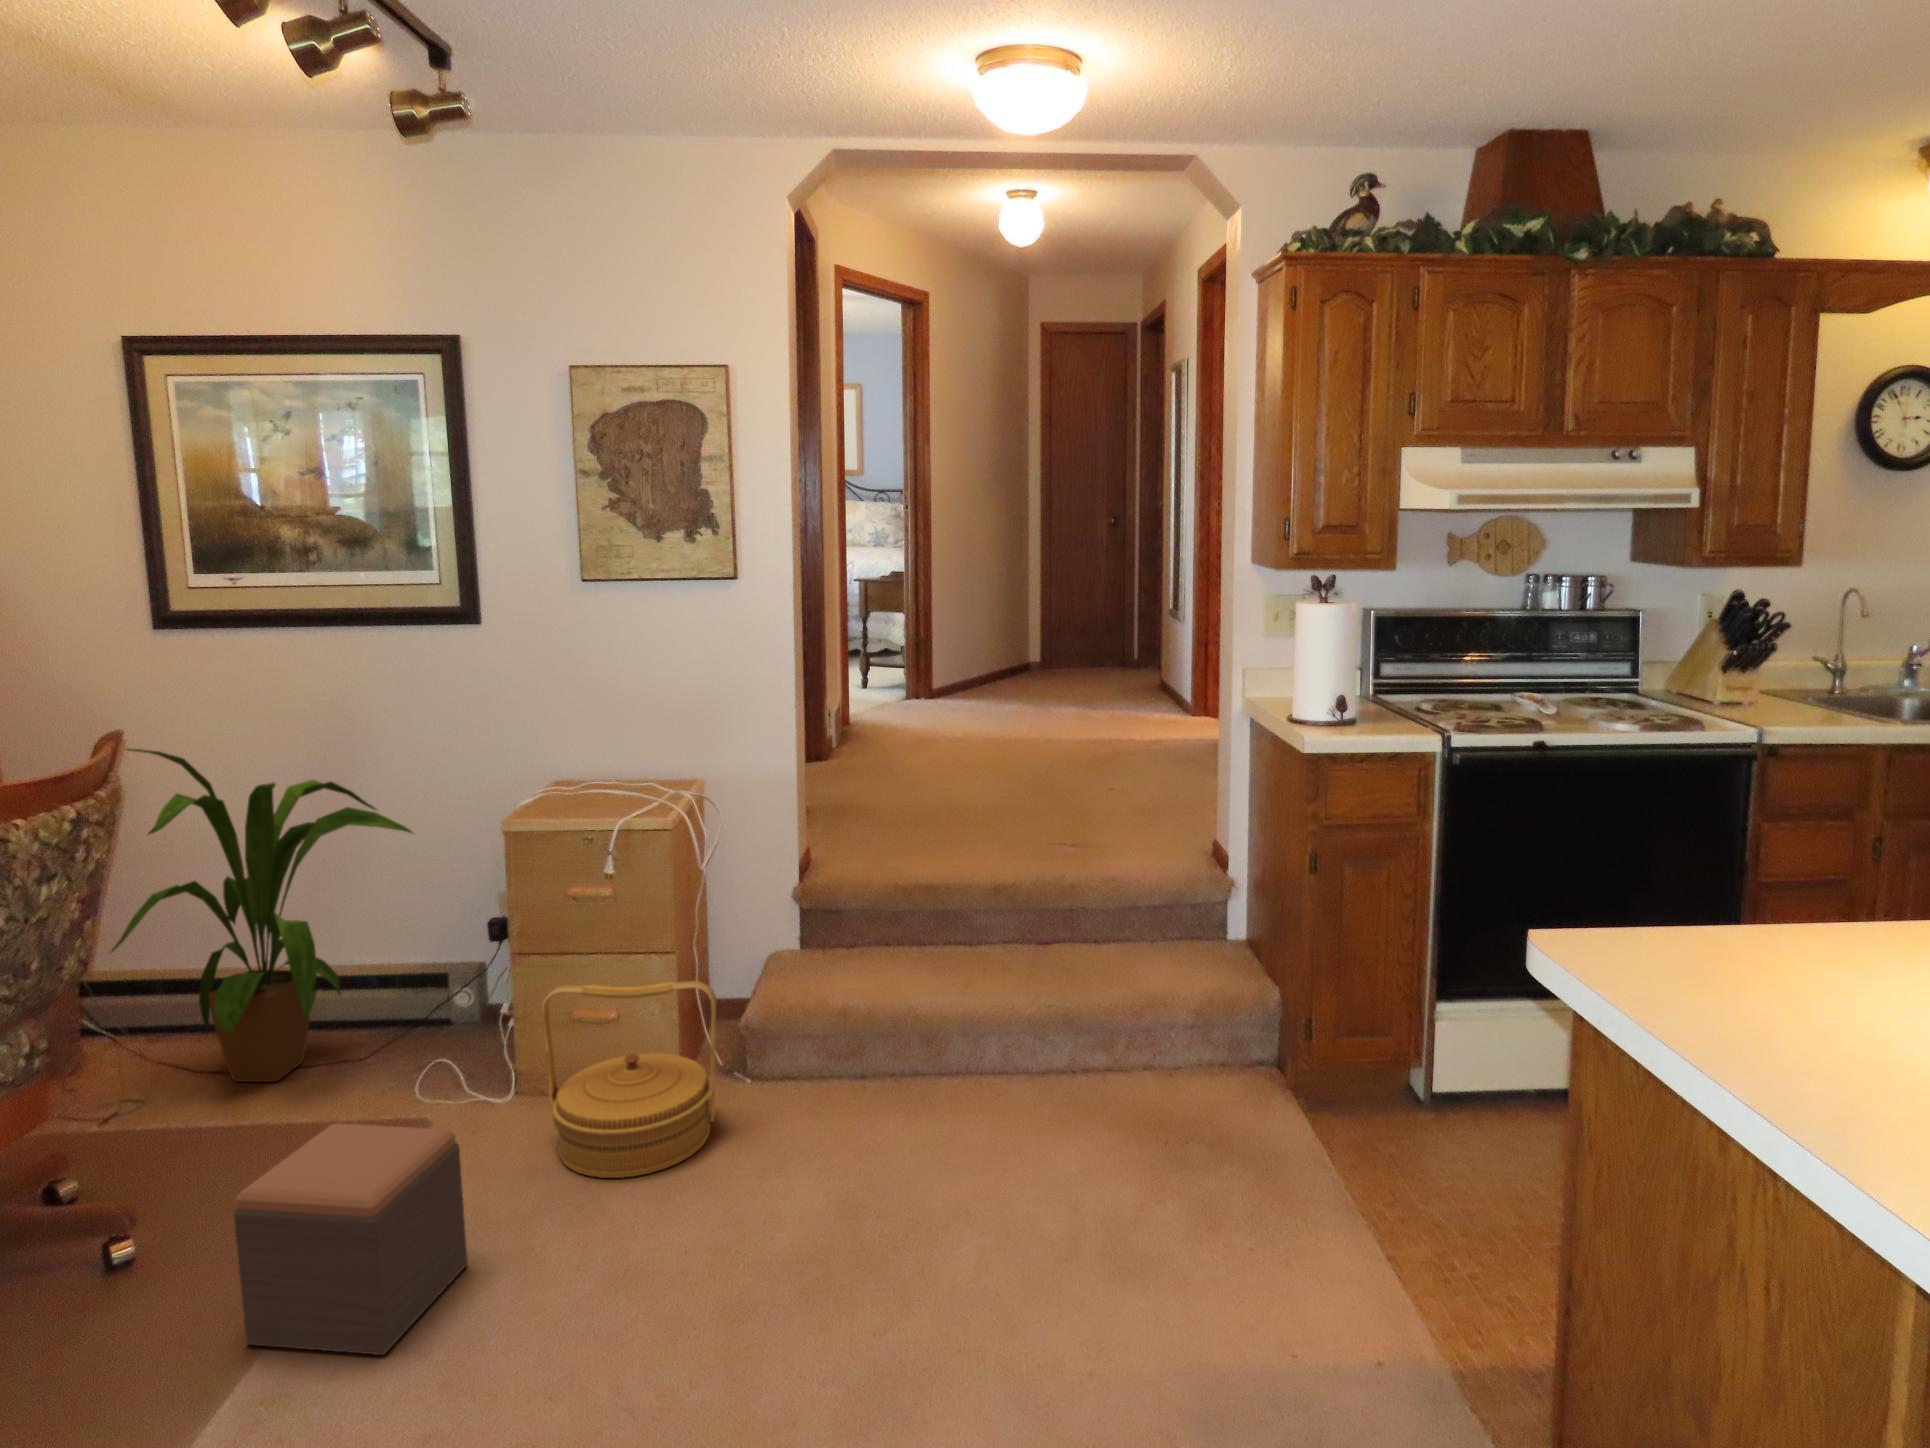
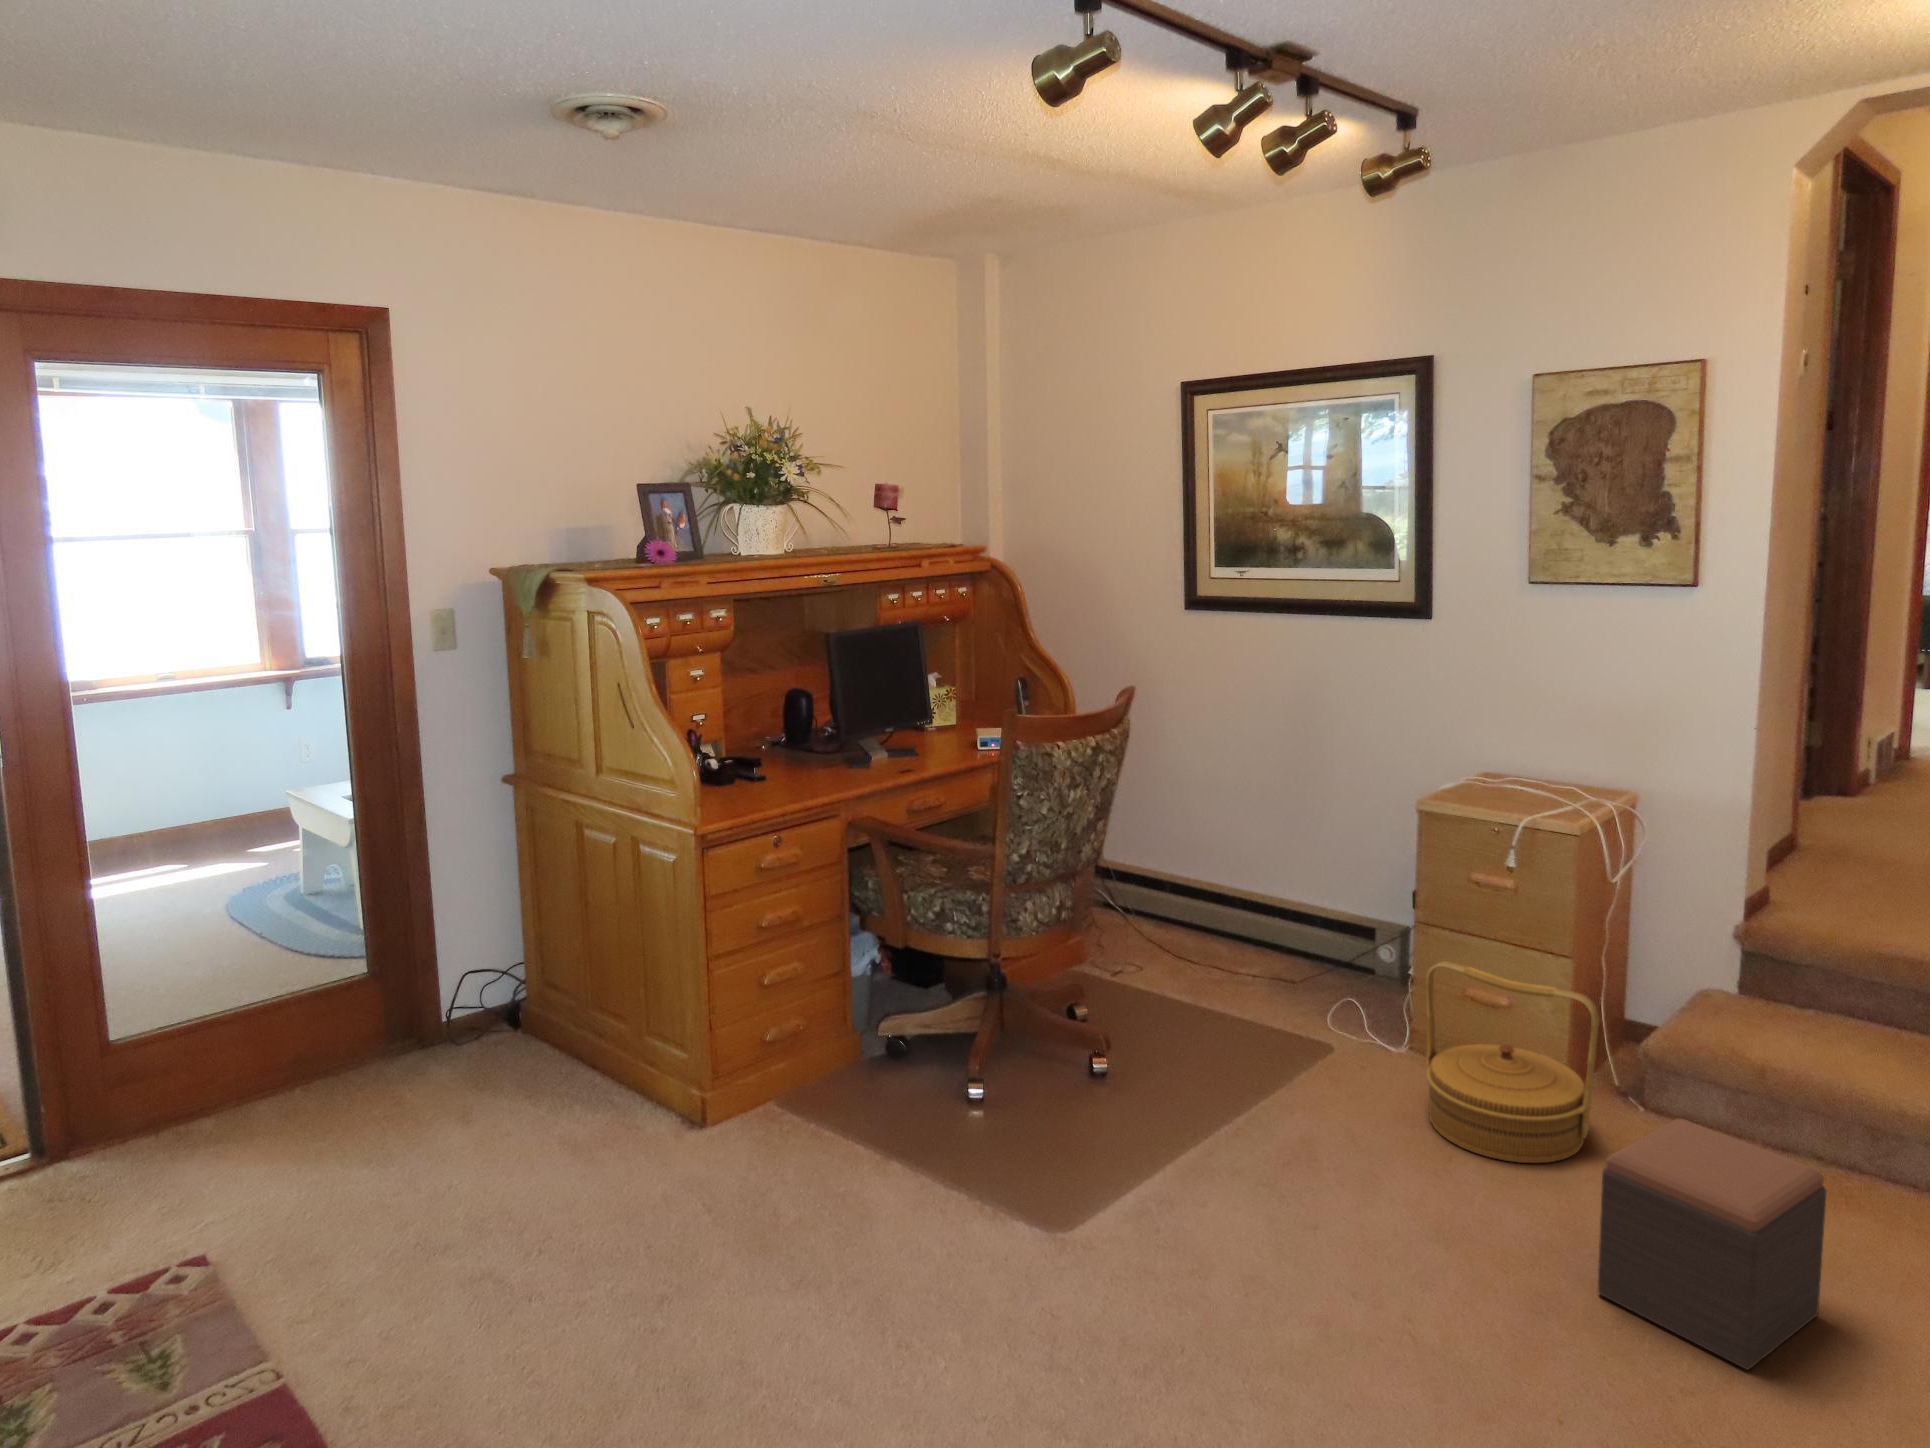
house plant: present [112,748,412,1082] -> none [1129,699,1353,978]
footstool: present [234,1123,468,1355] -> present [1598,1119,1826,1369]

